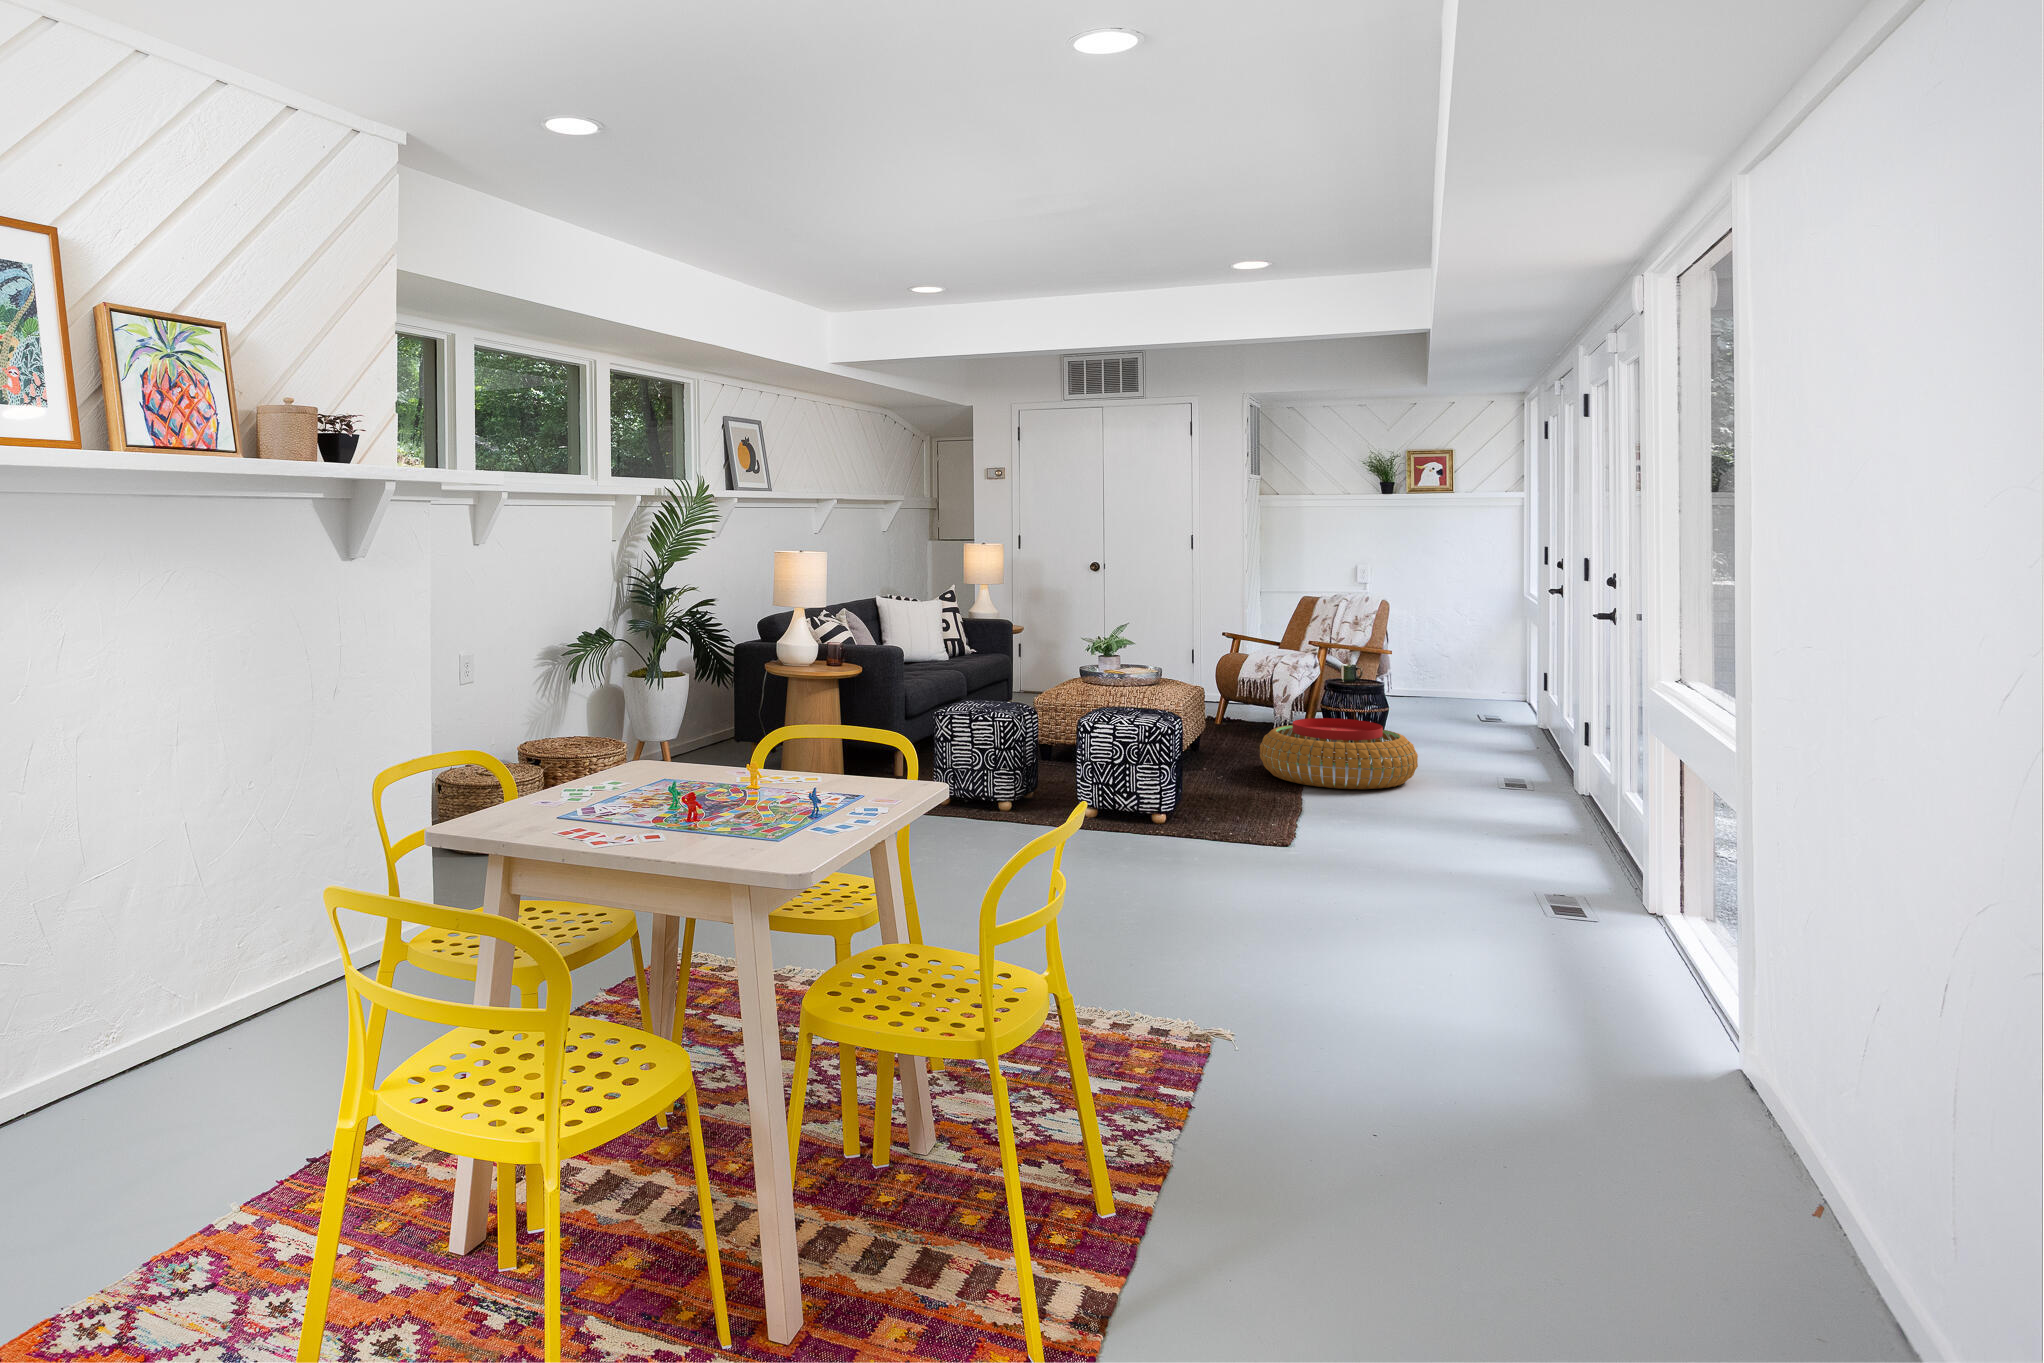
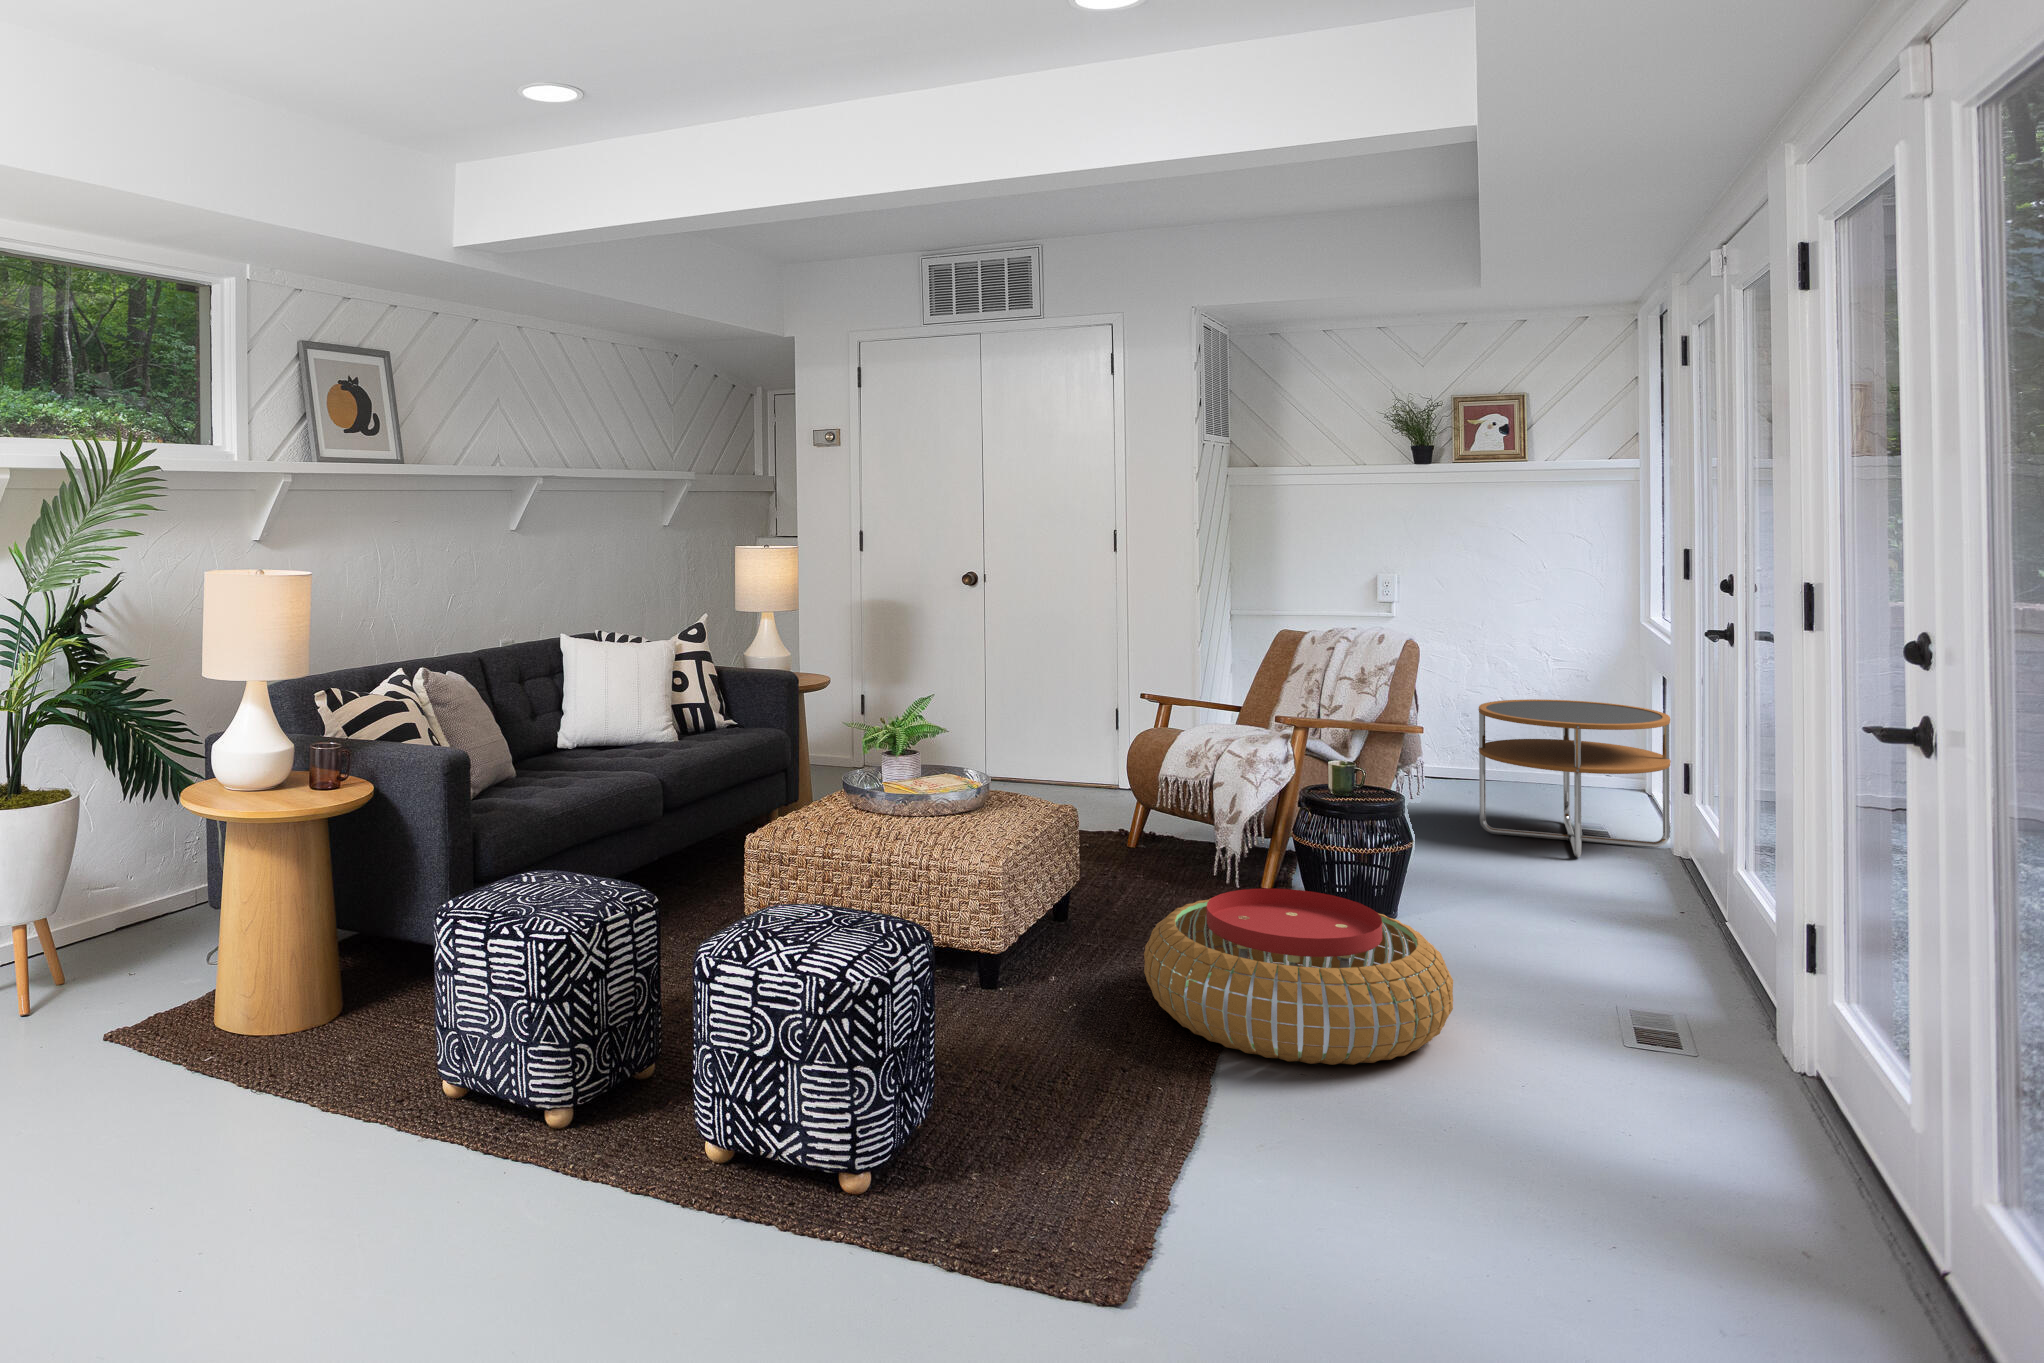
side table: none [1423,639,1535,726] -> present [1478,699,1671,857]

